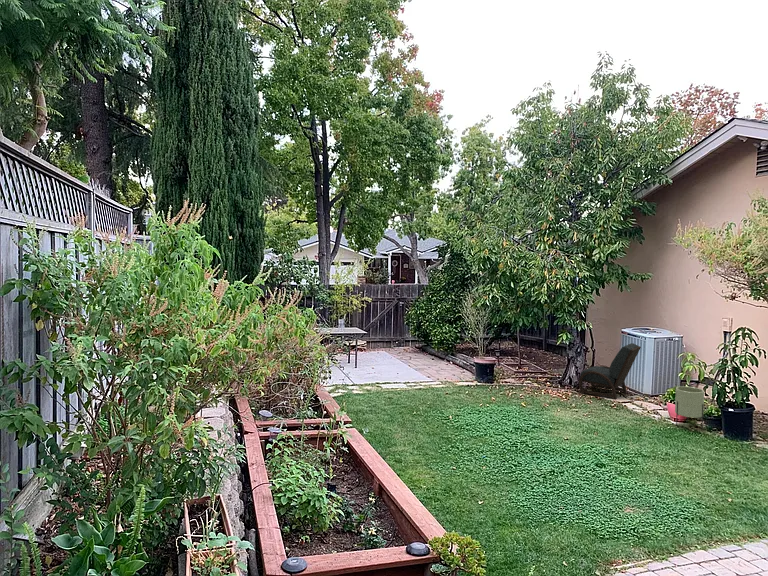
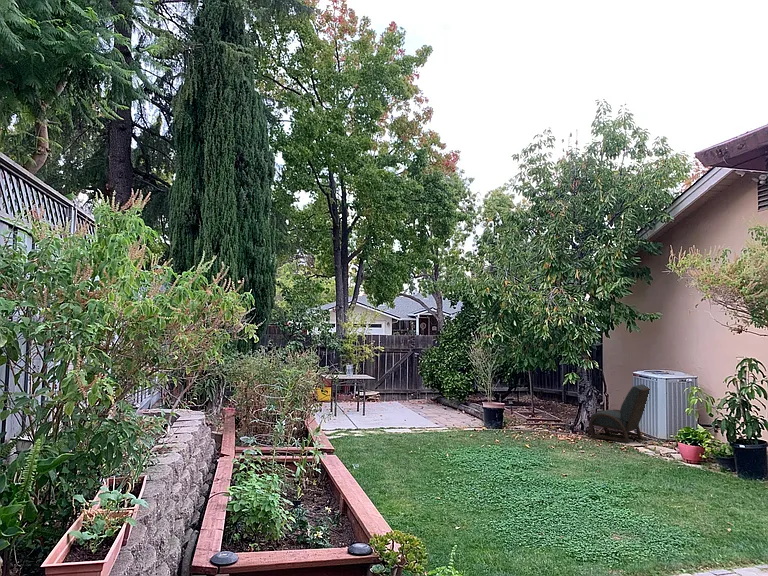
planter: present [675,386,704,428] -> none [686,425,718,471]

